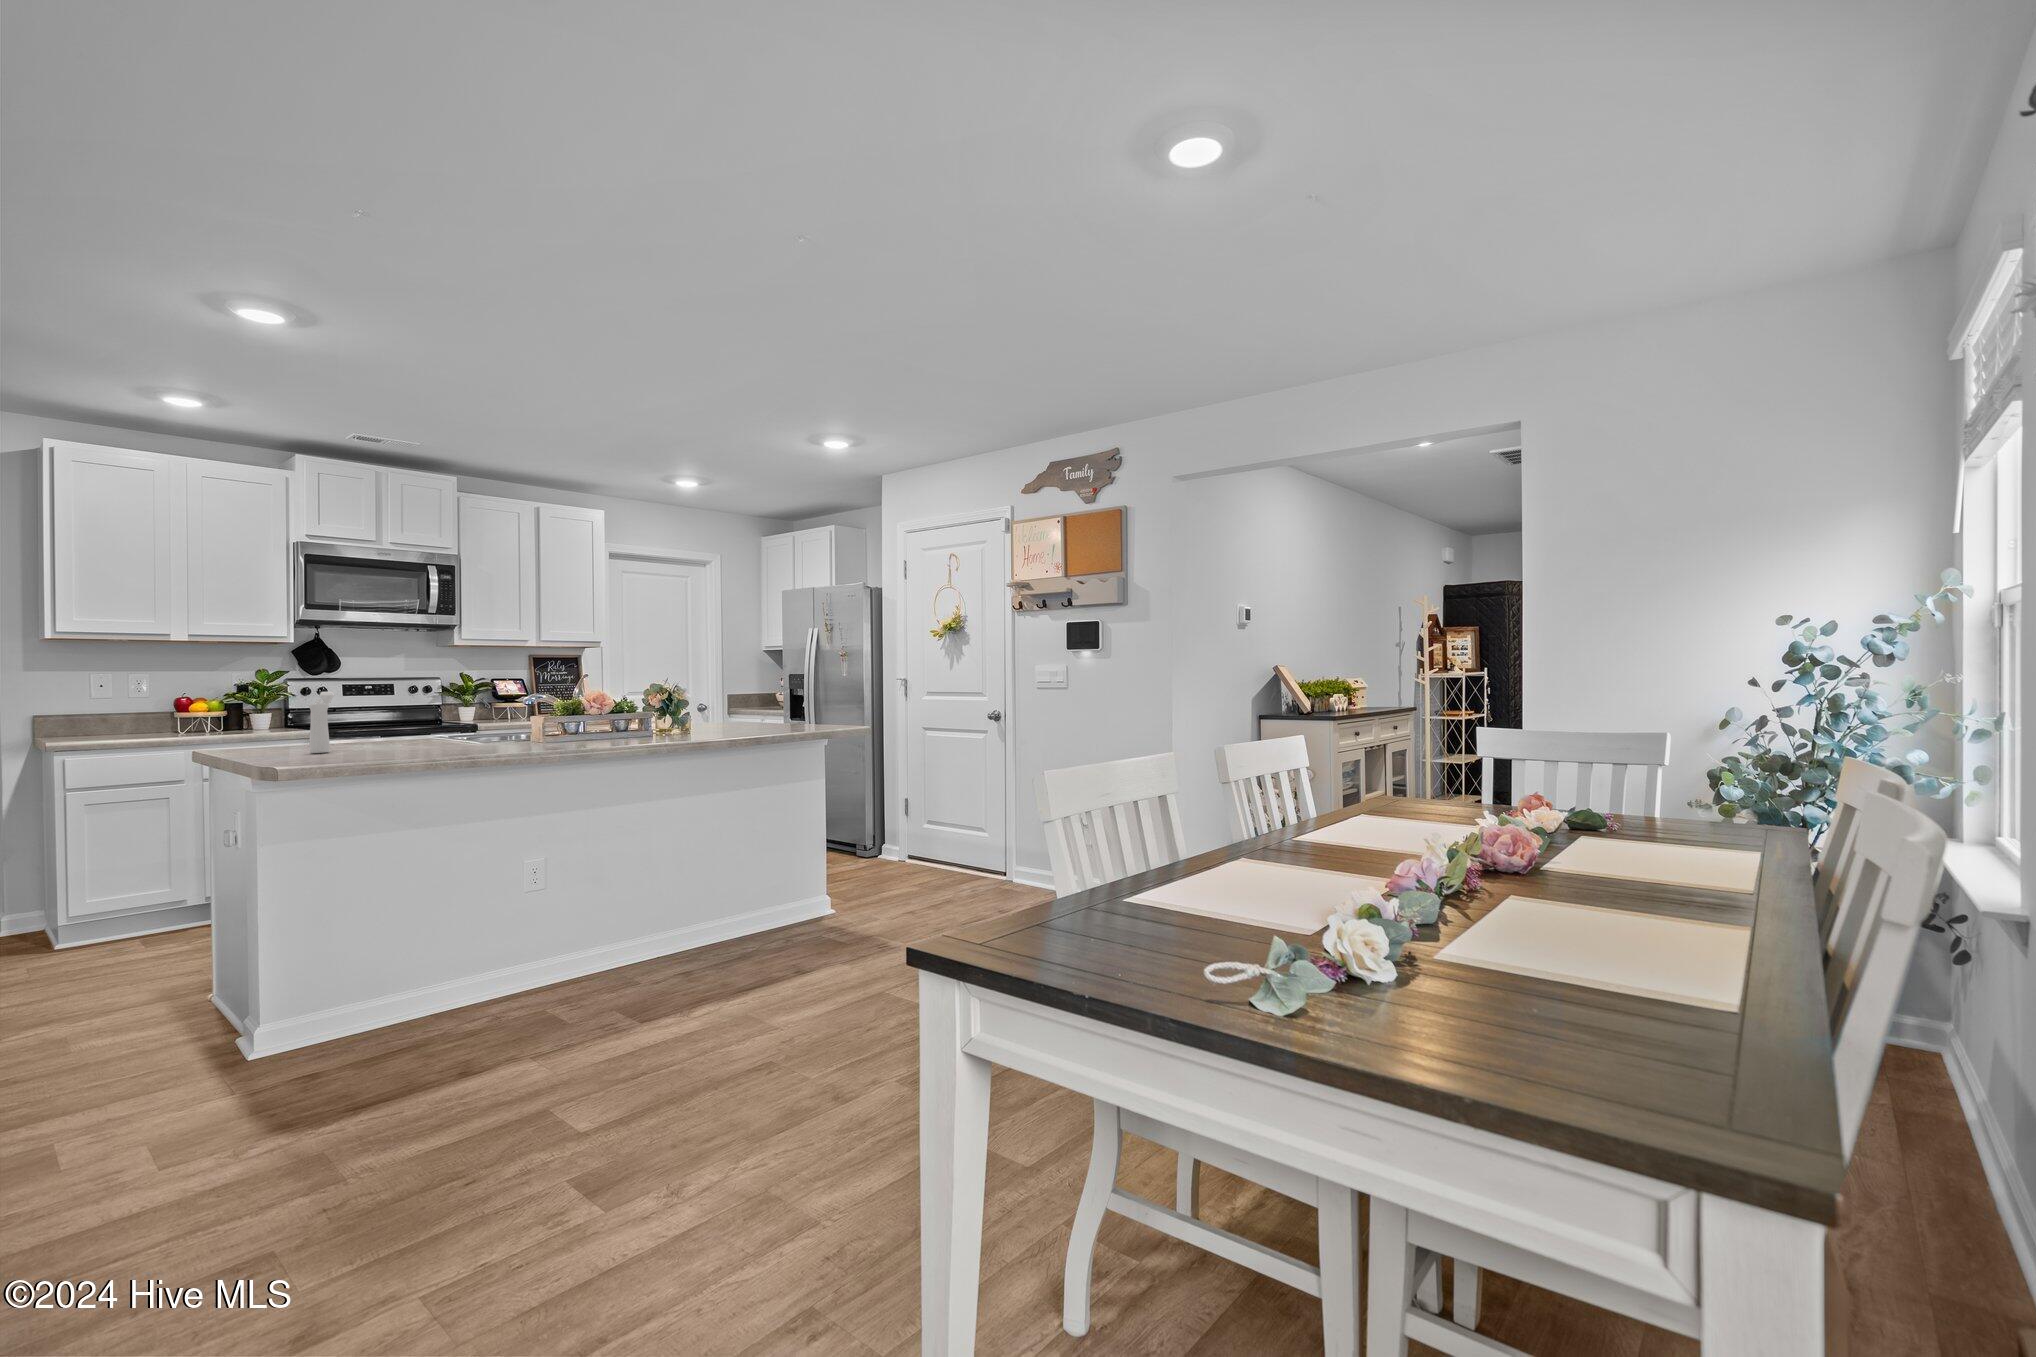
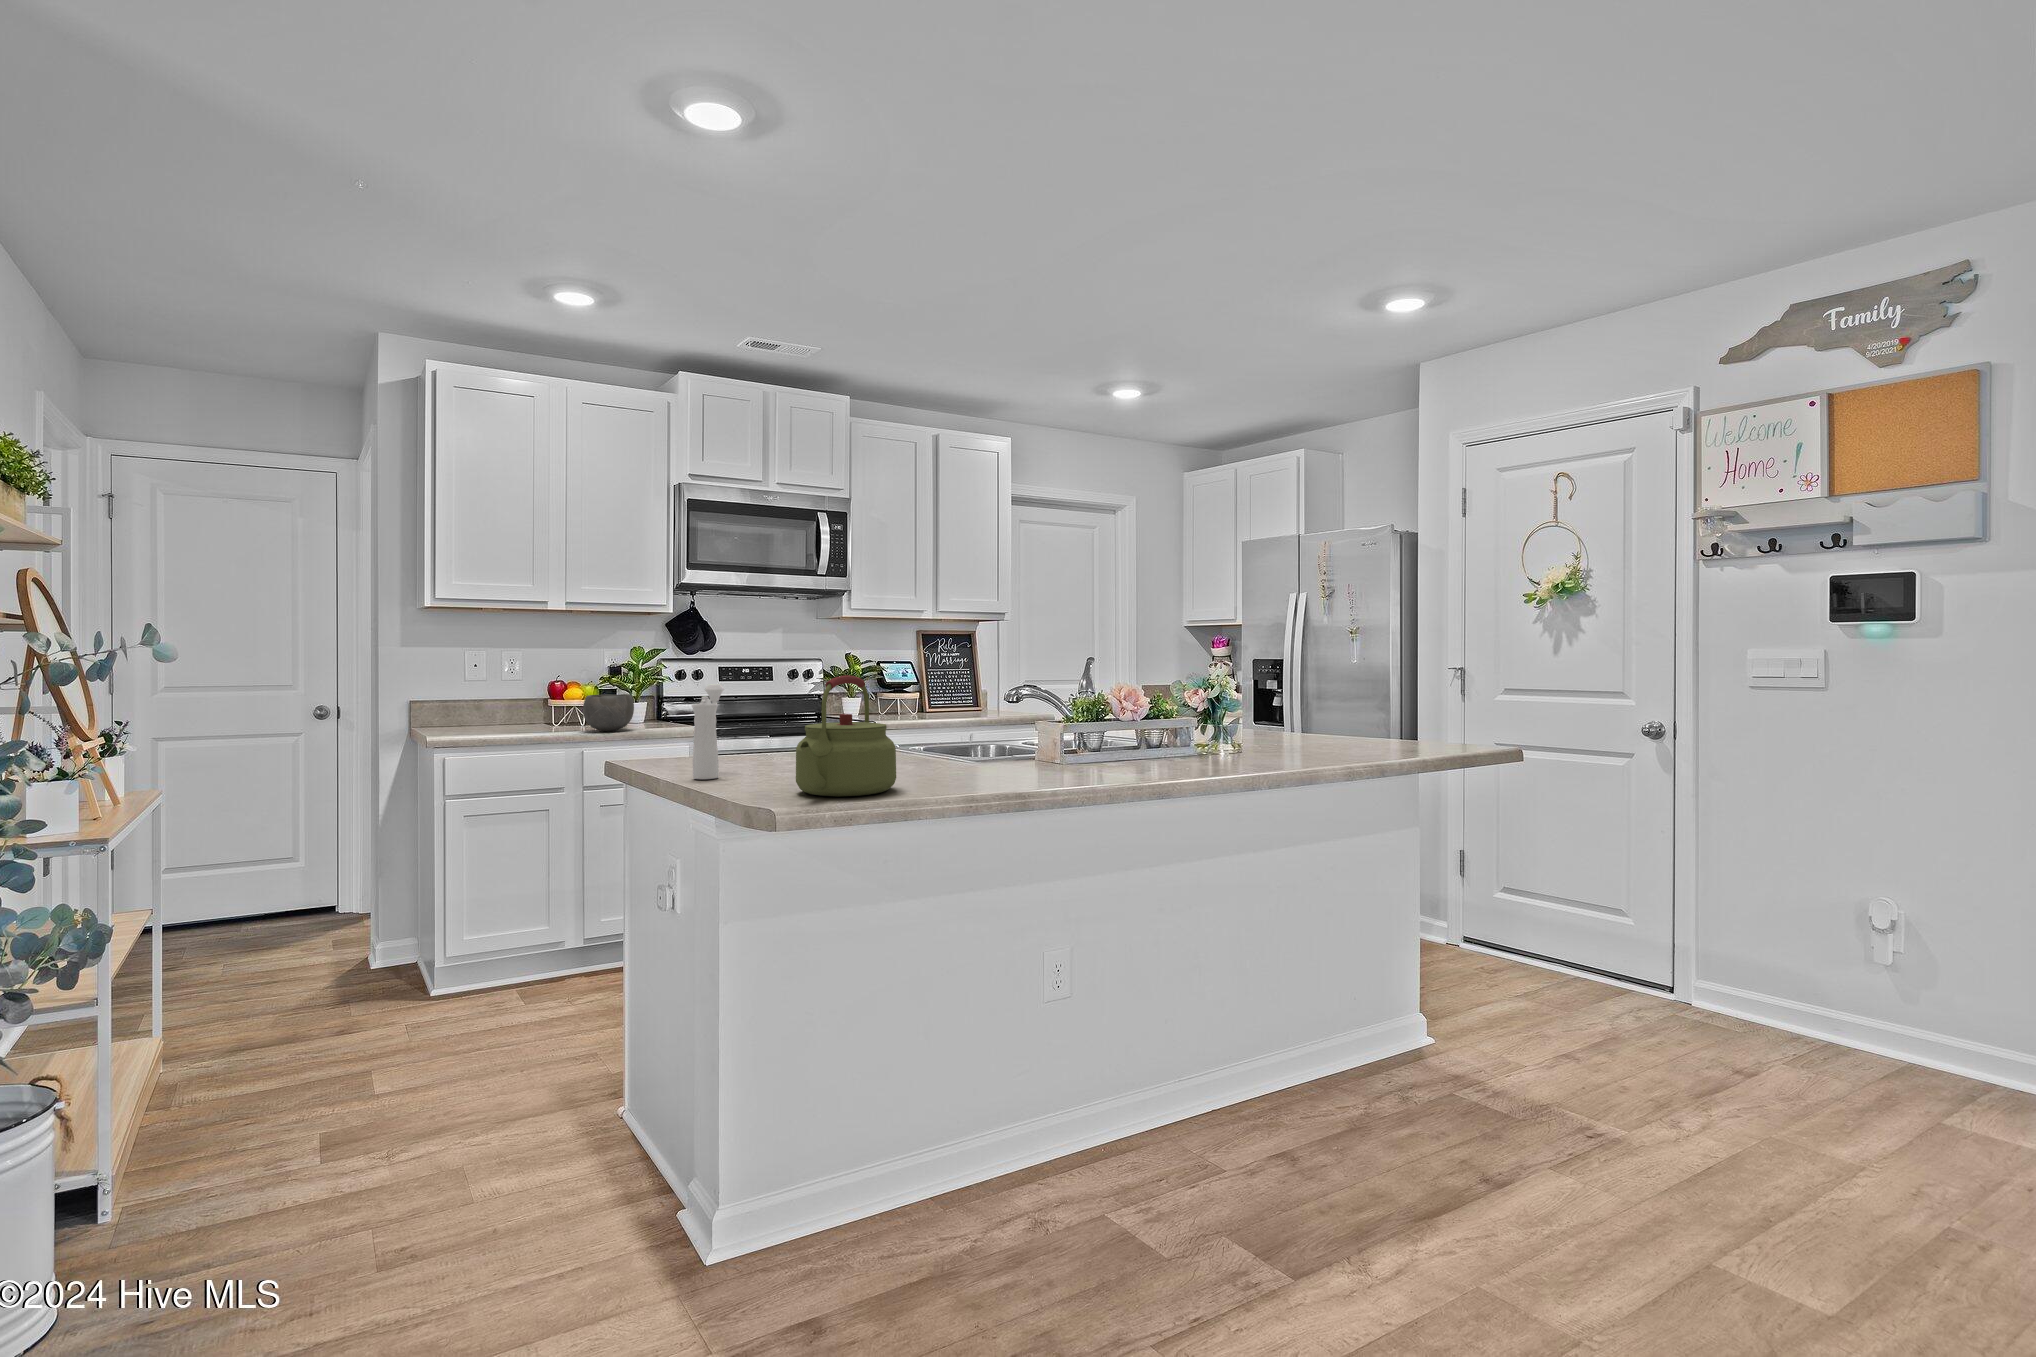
kettle: none [383,683,454,755] -> present [796,675,896,796]
ceramic bowl: none [212,706,261,736] -> present [583,694,634,731]

